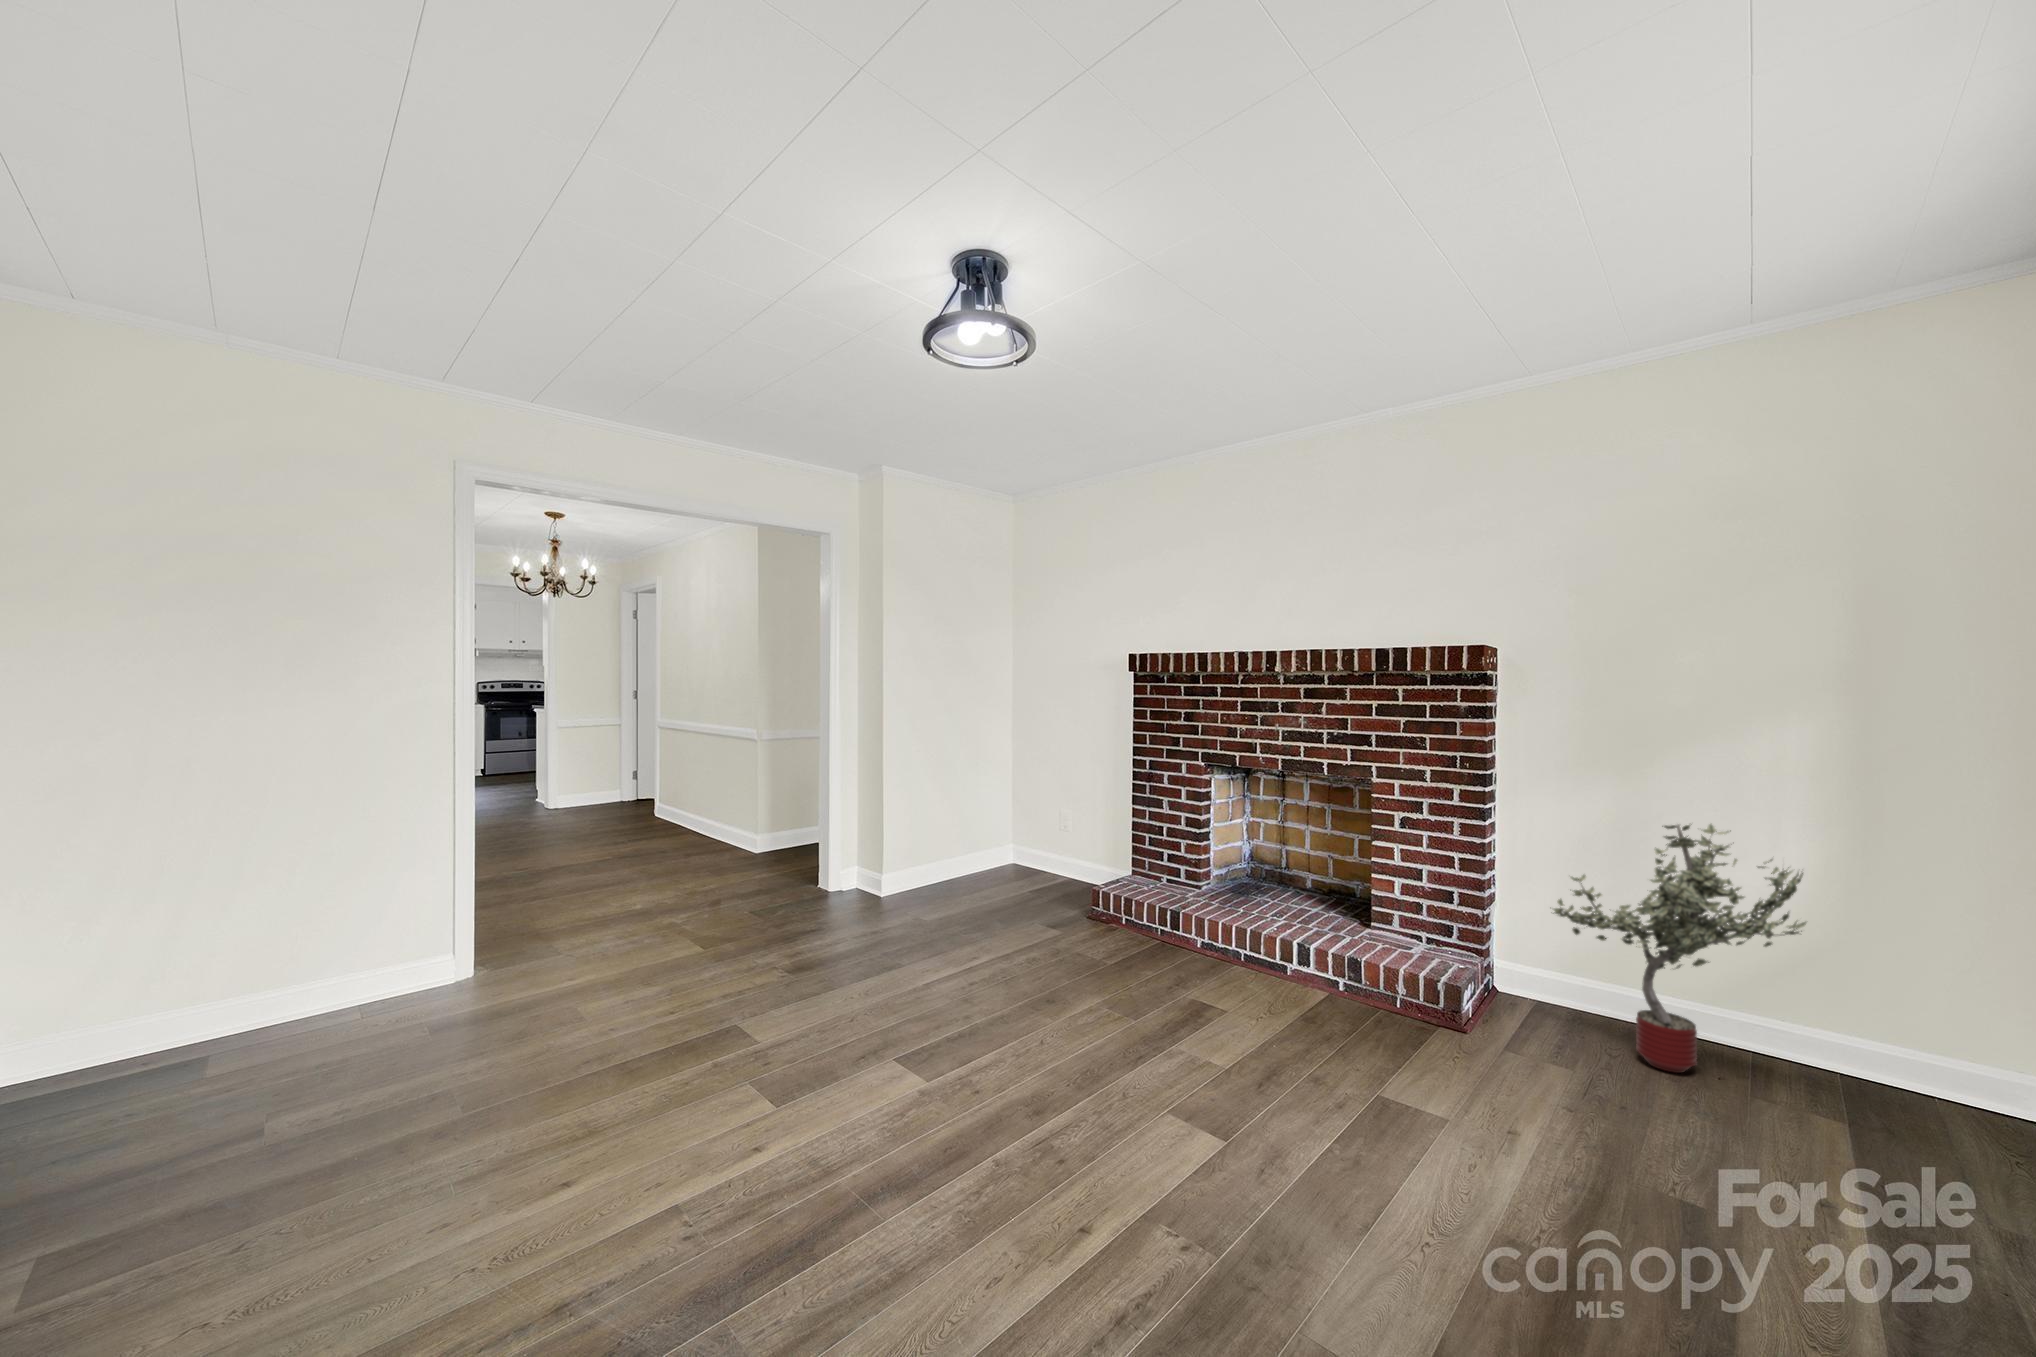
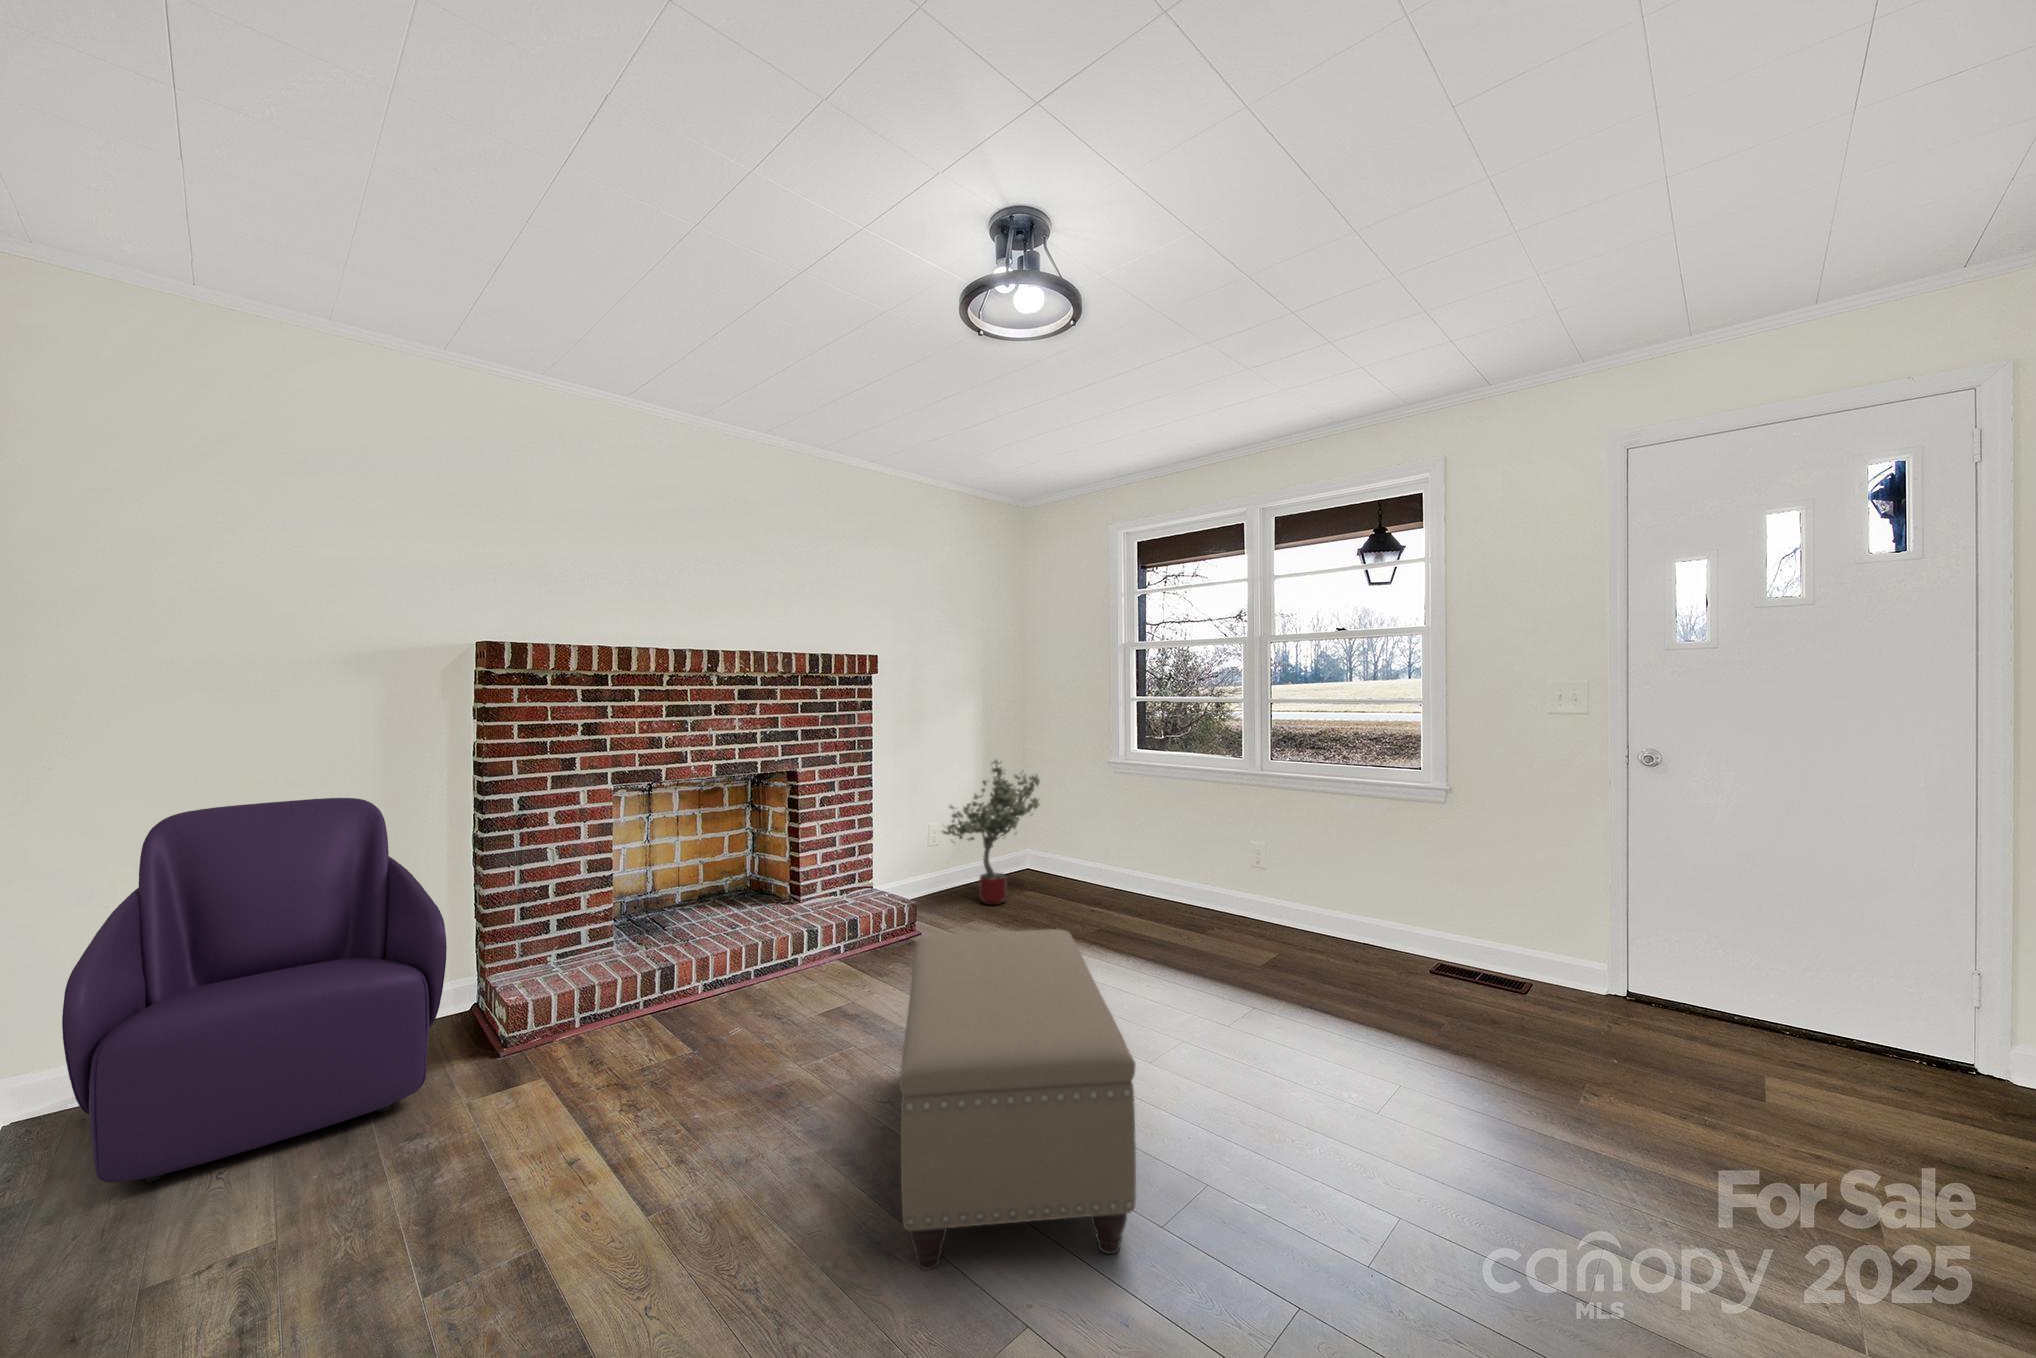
armchair: none [926,742,1085,913] -> present [62,798,447,1182]
ottoman: none [780,923,1108,1152] -> present [899,929,1136,1270]

